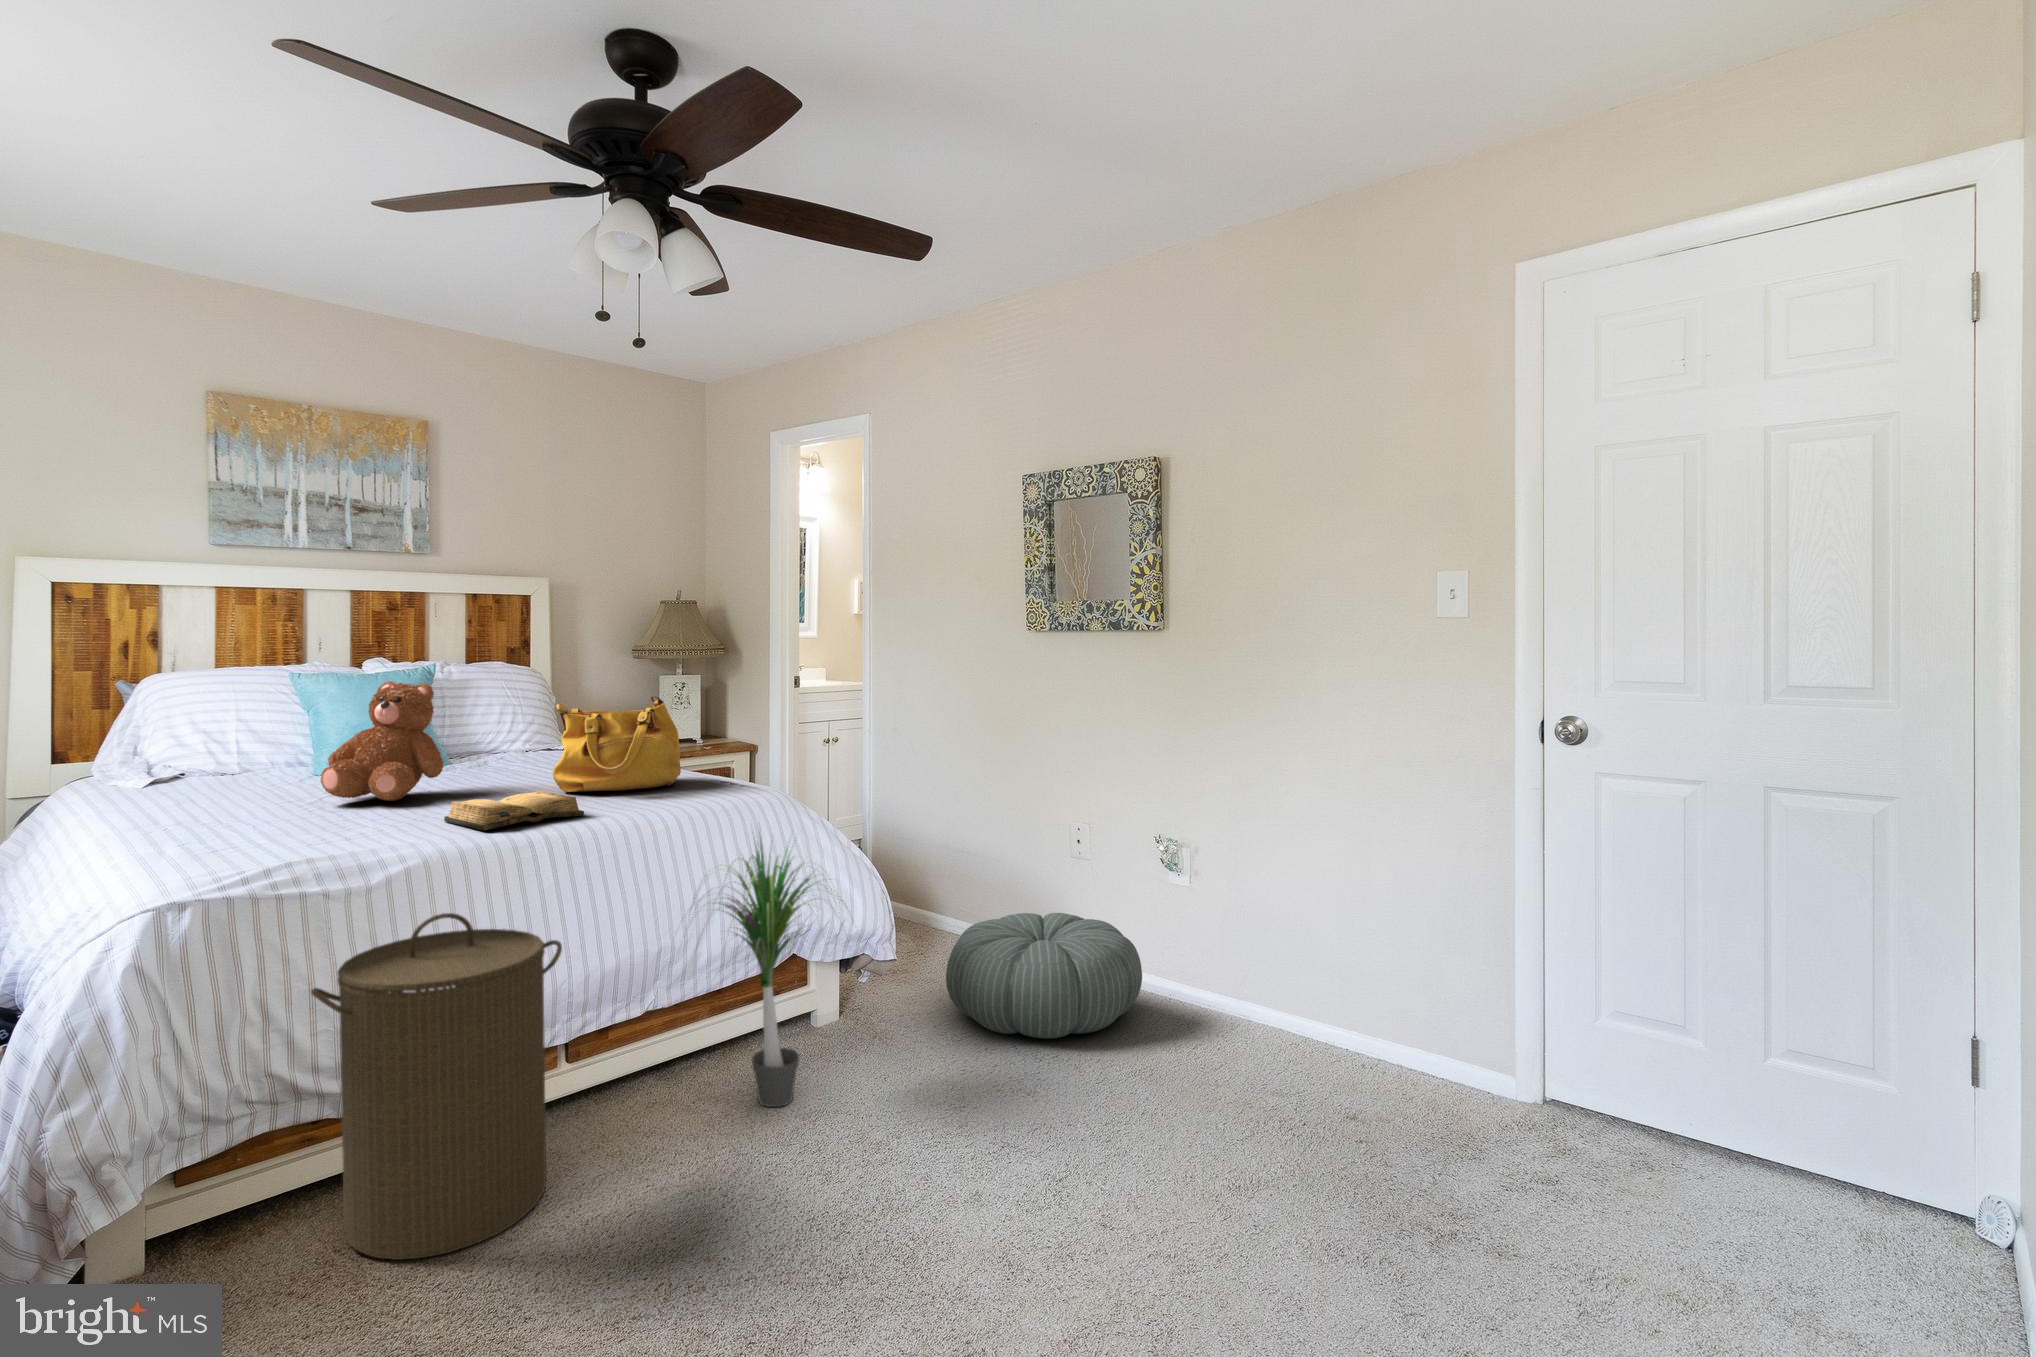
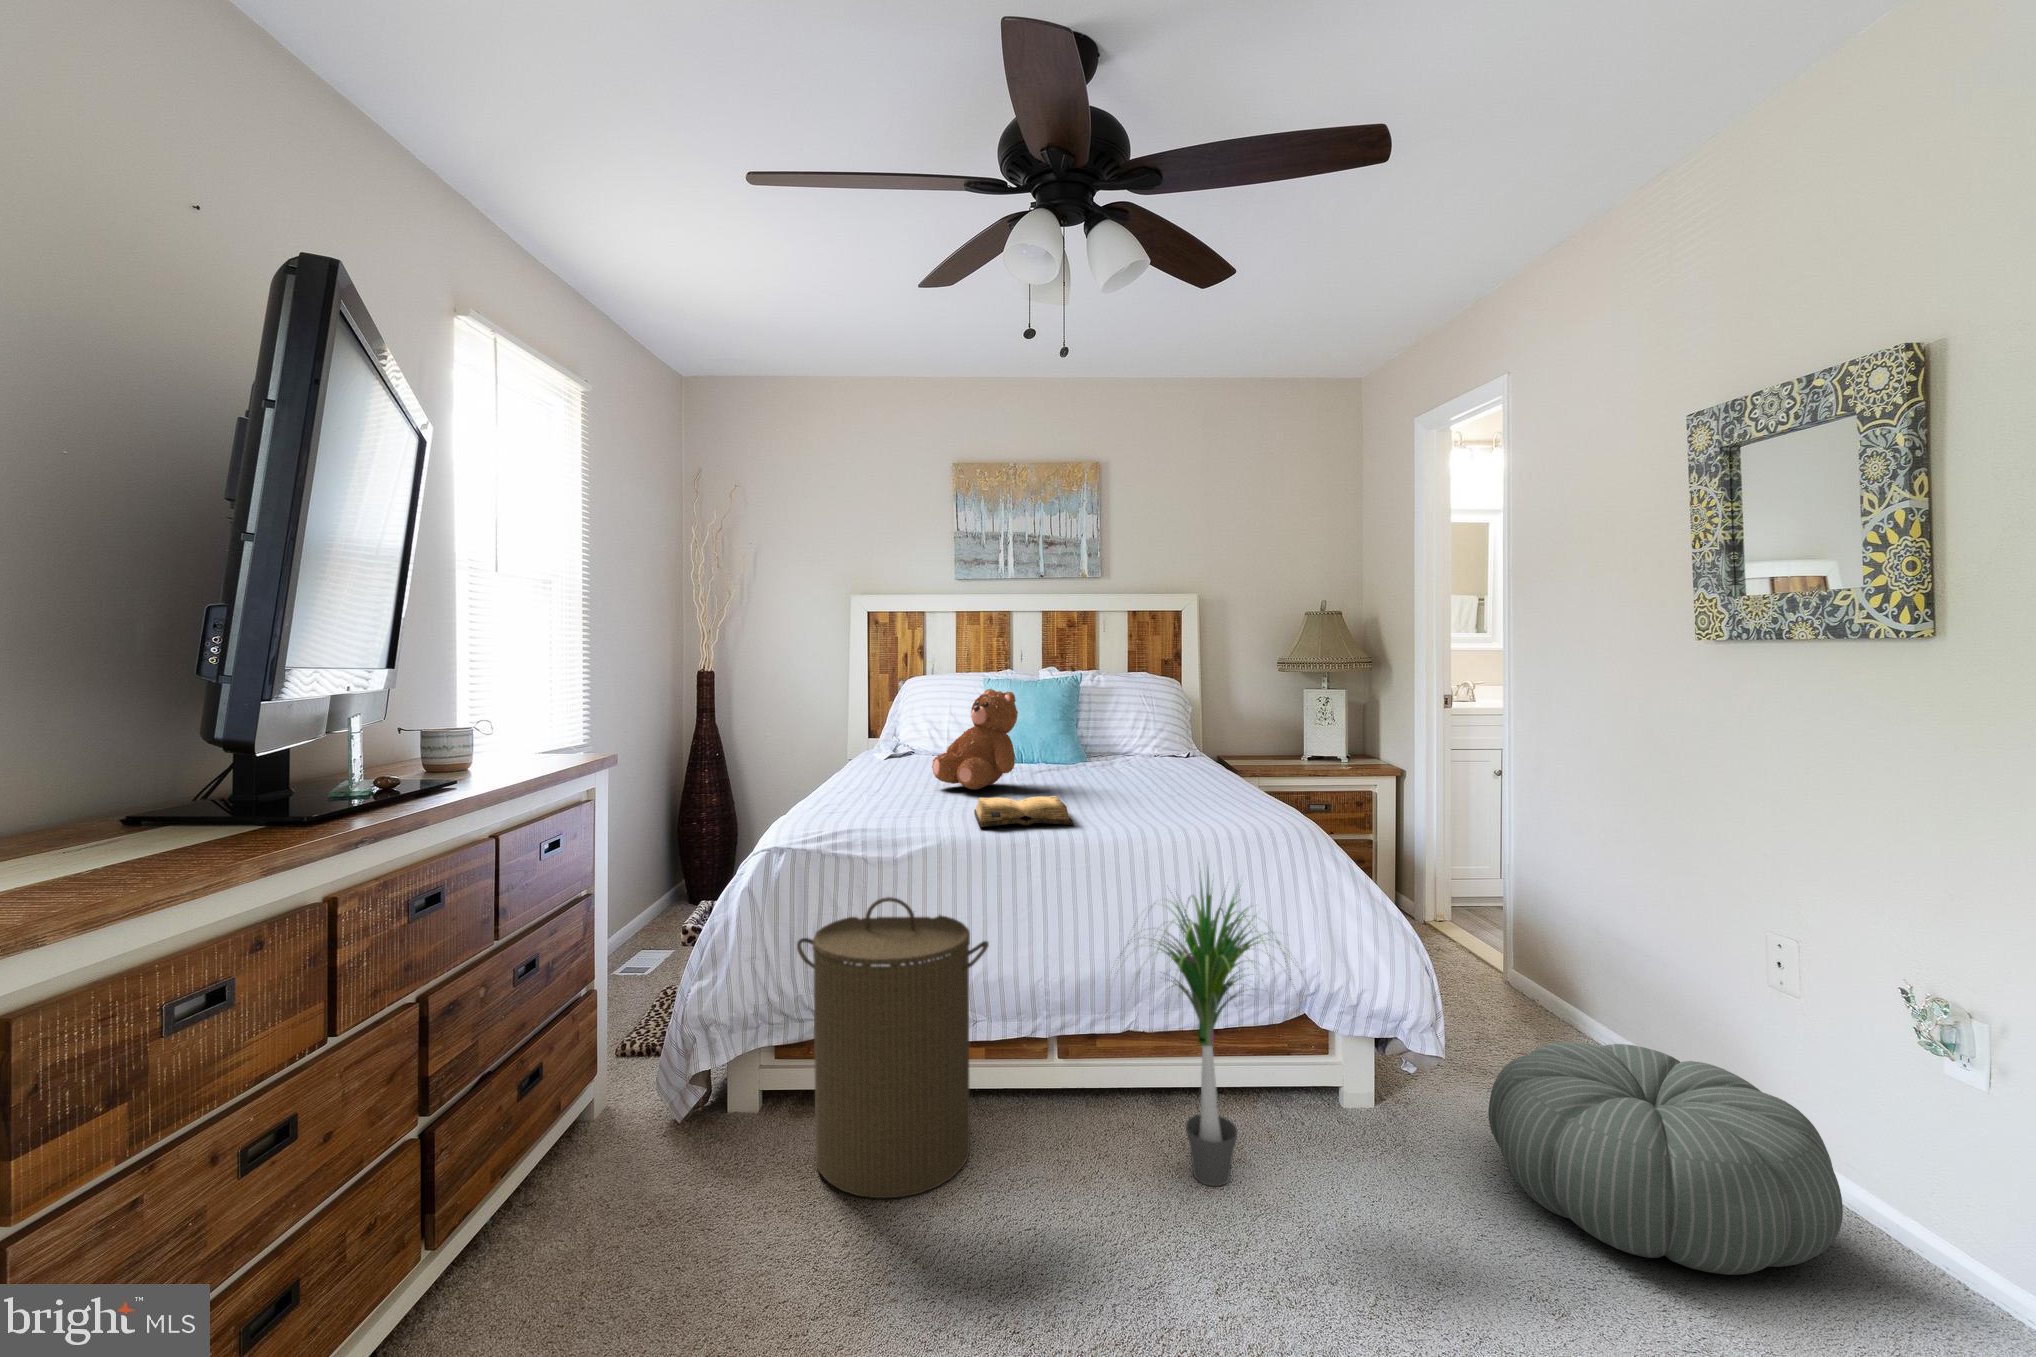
handbag: present [553,695,681,792] -> none [1090,710,1208,804]

